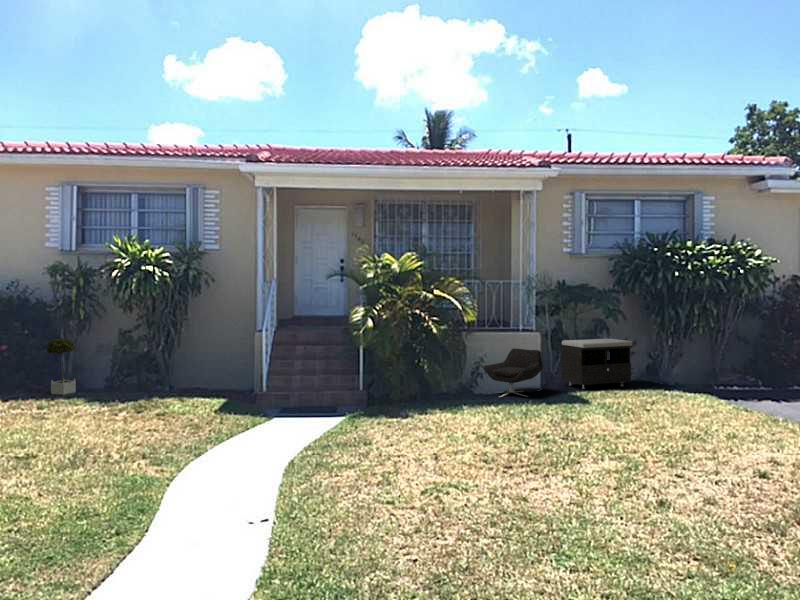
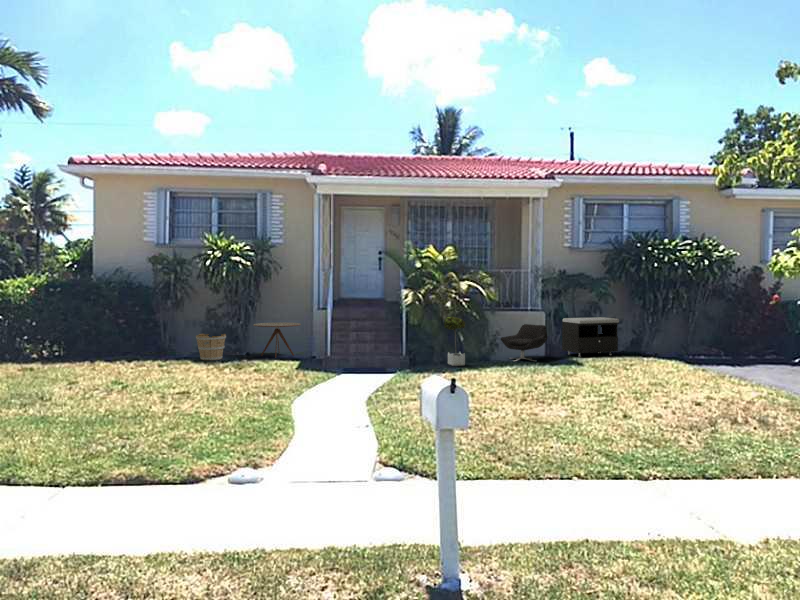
potted tree: present [46,338,76,395] -> present [444,316,465,366]
round table: none [176,347,237,392] -> present [253,322,301,358]
wooden bucket: none [101,362,141,397] -> present [196,334,226,360]

